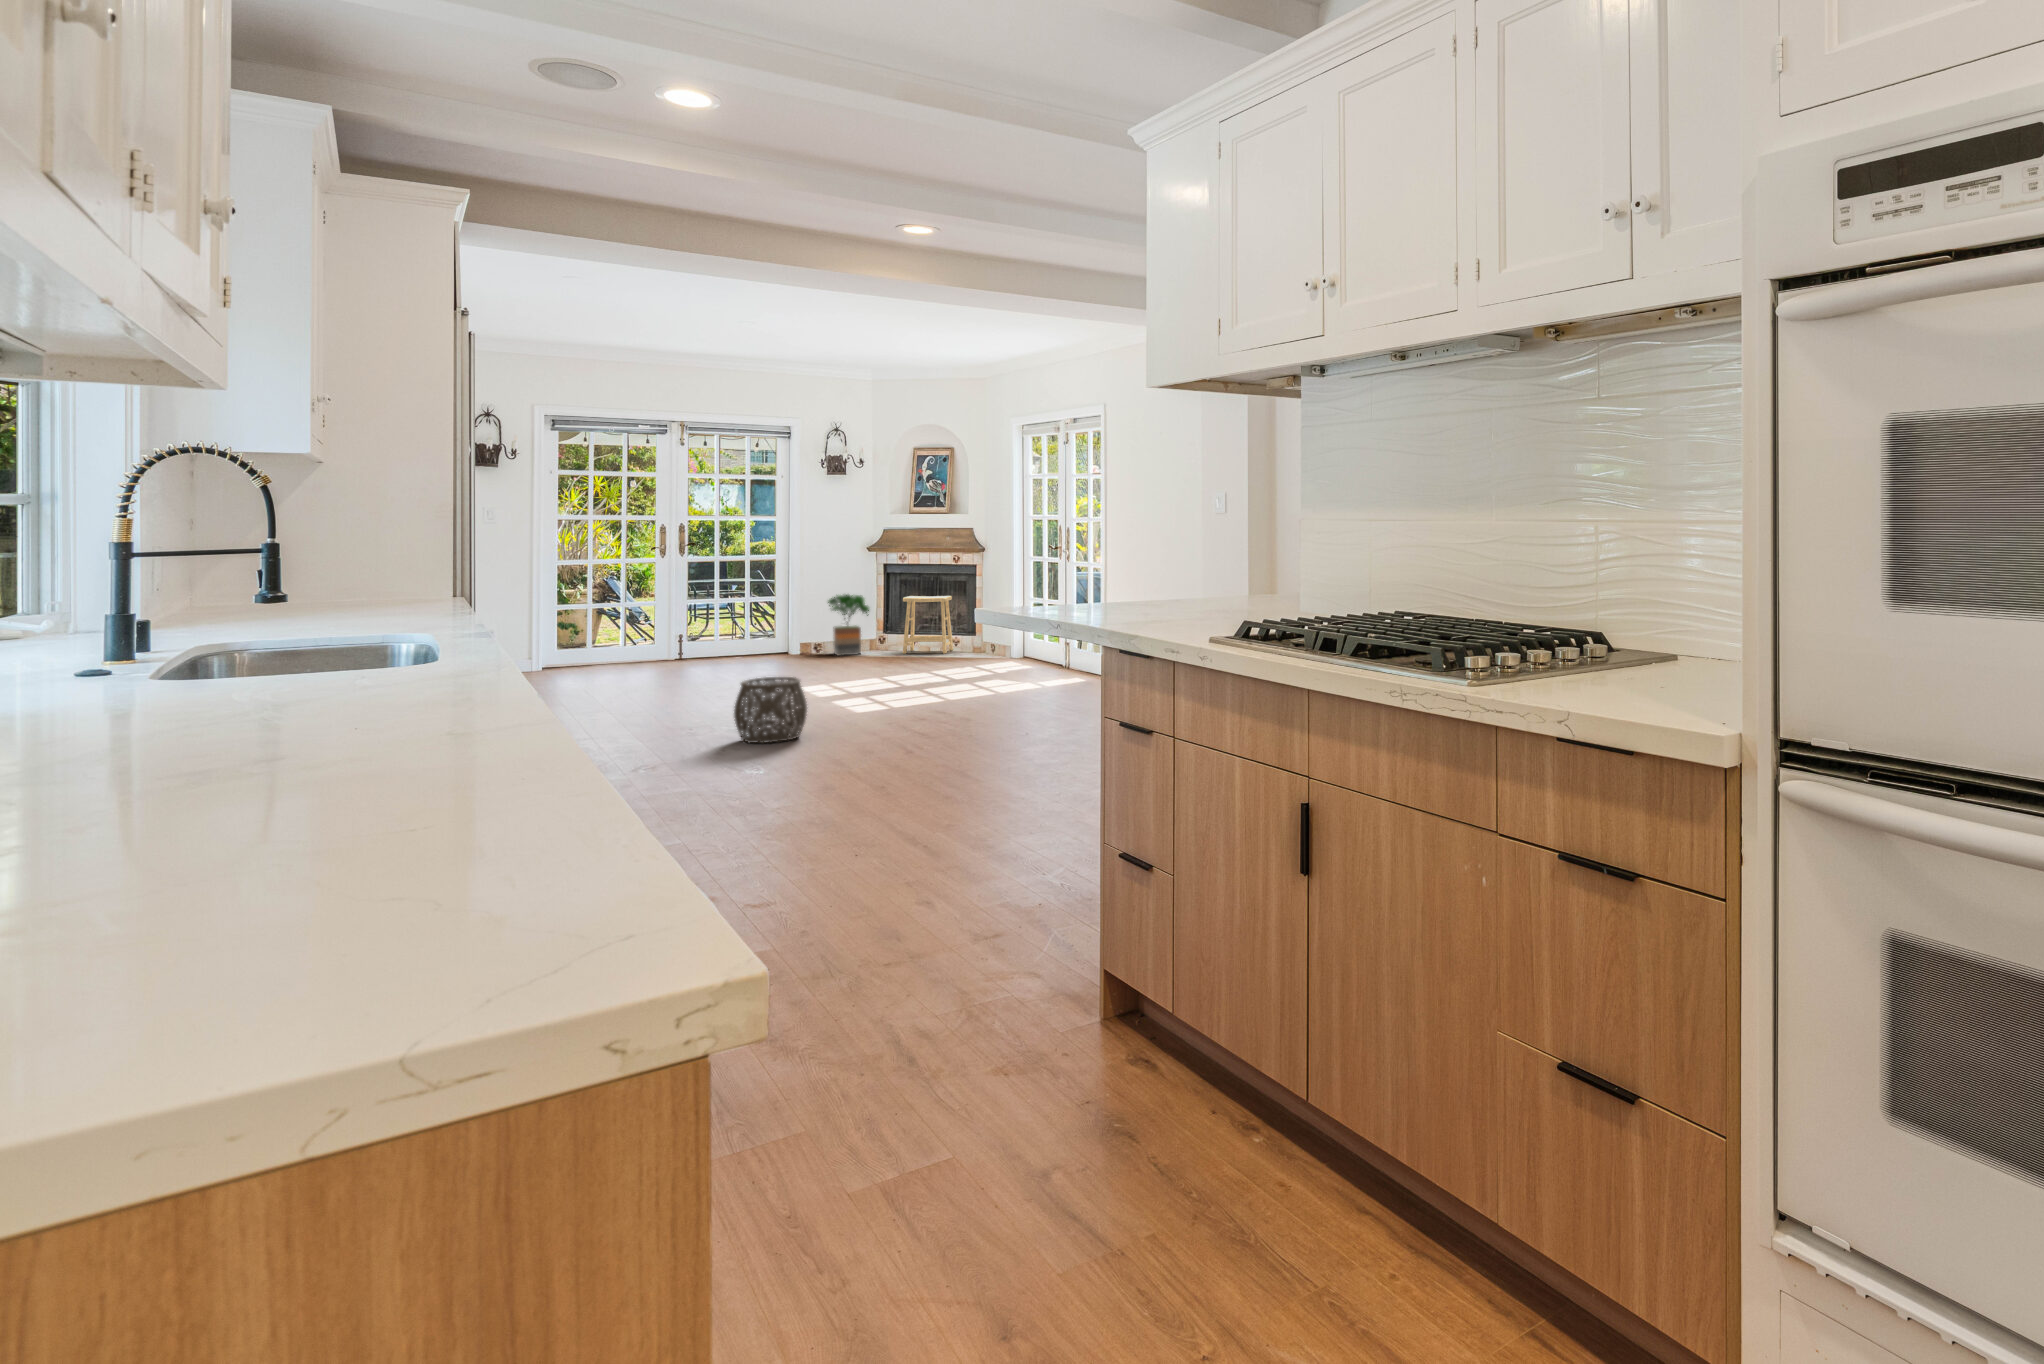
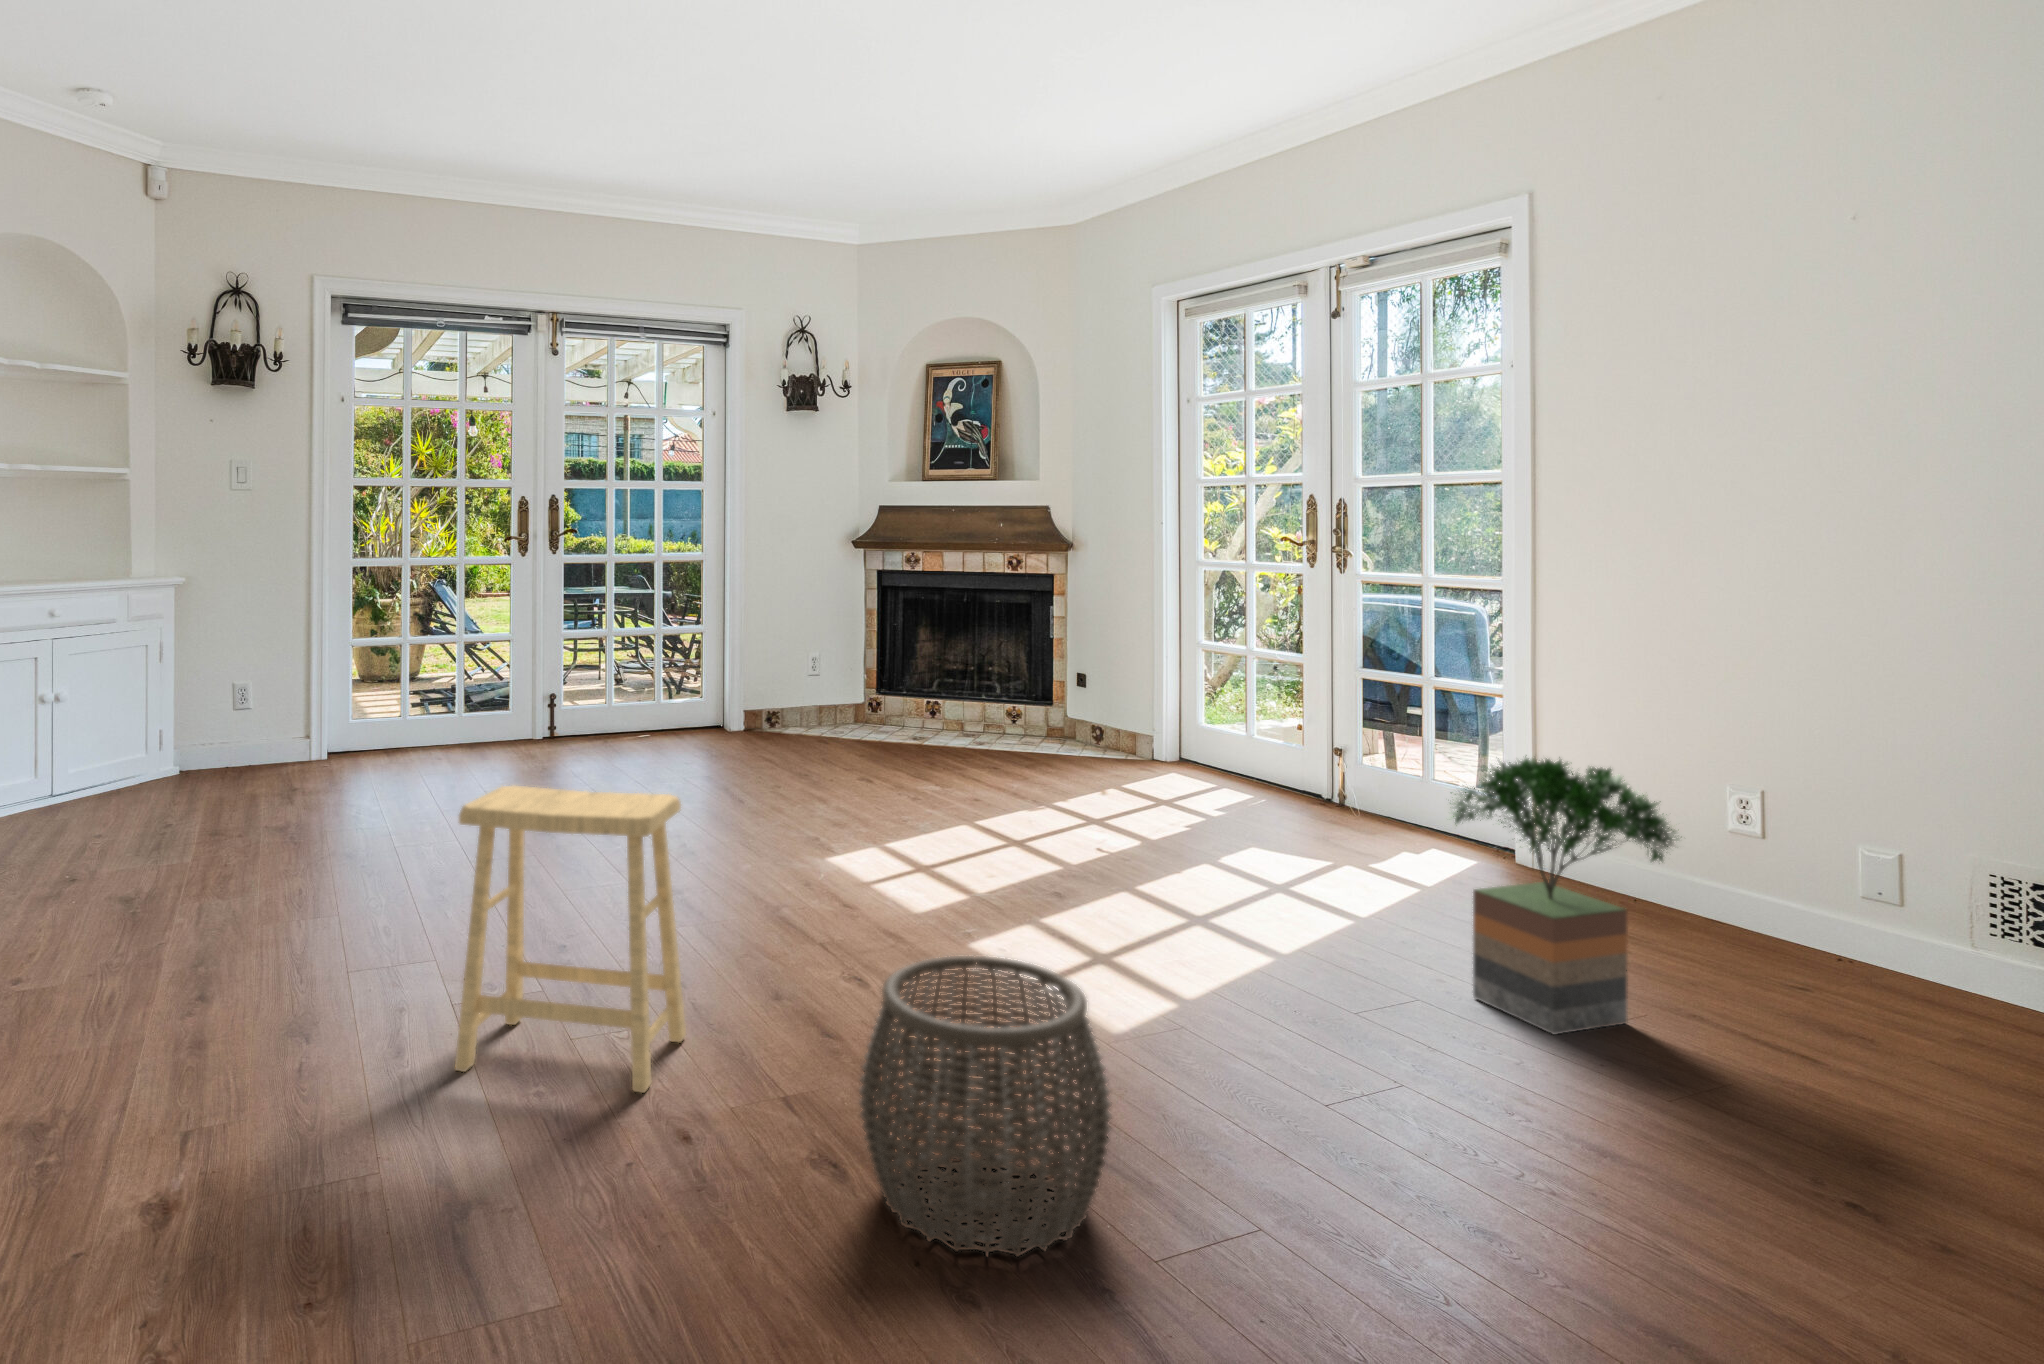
potted tree: present [828,595,869,656] -> present [1450,756,1676,1034]
footstool: present [903,596,953,654] -> present [455,786,686,1093]

